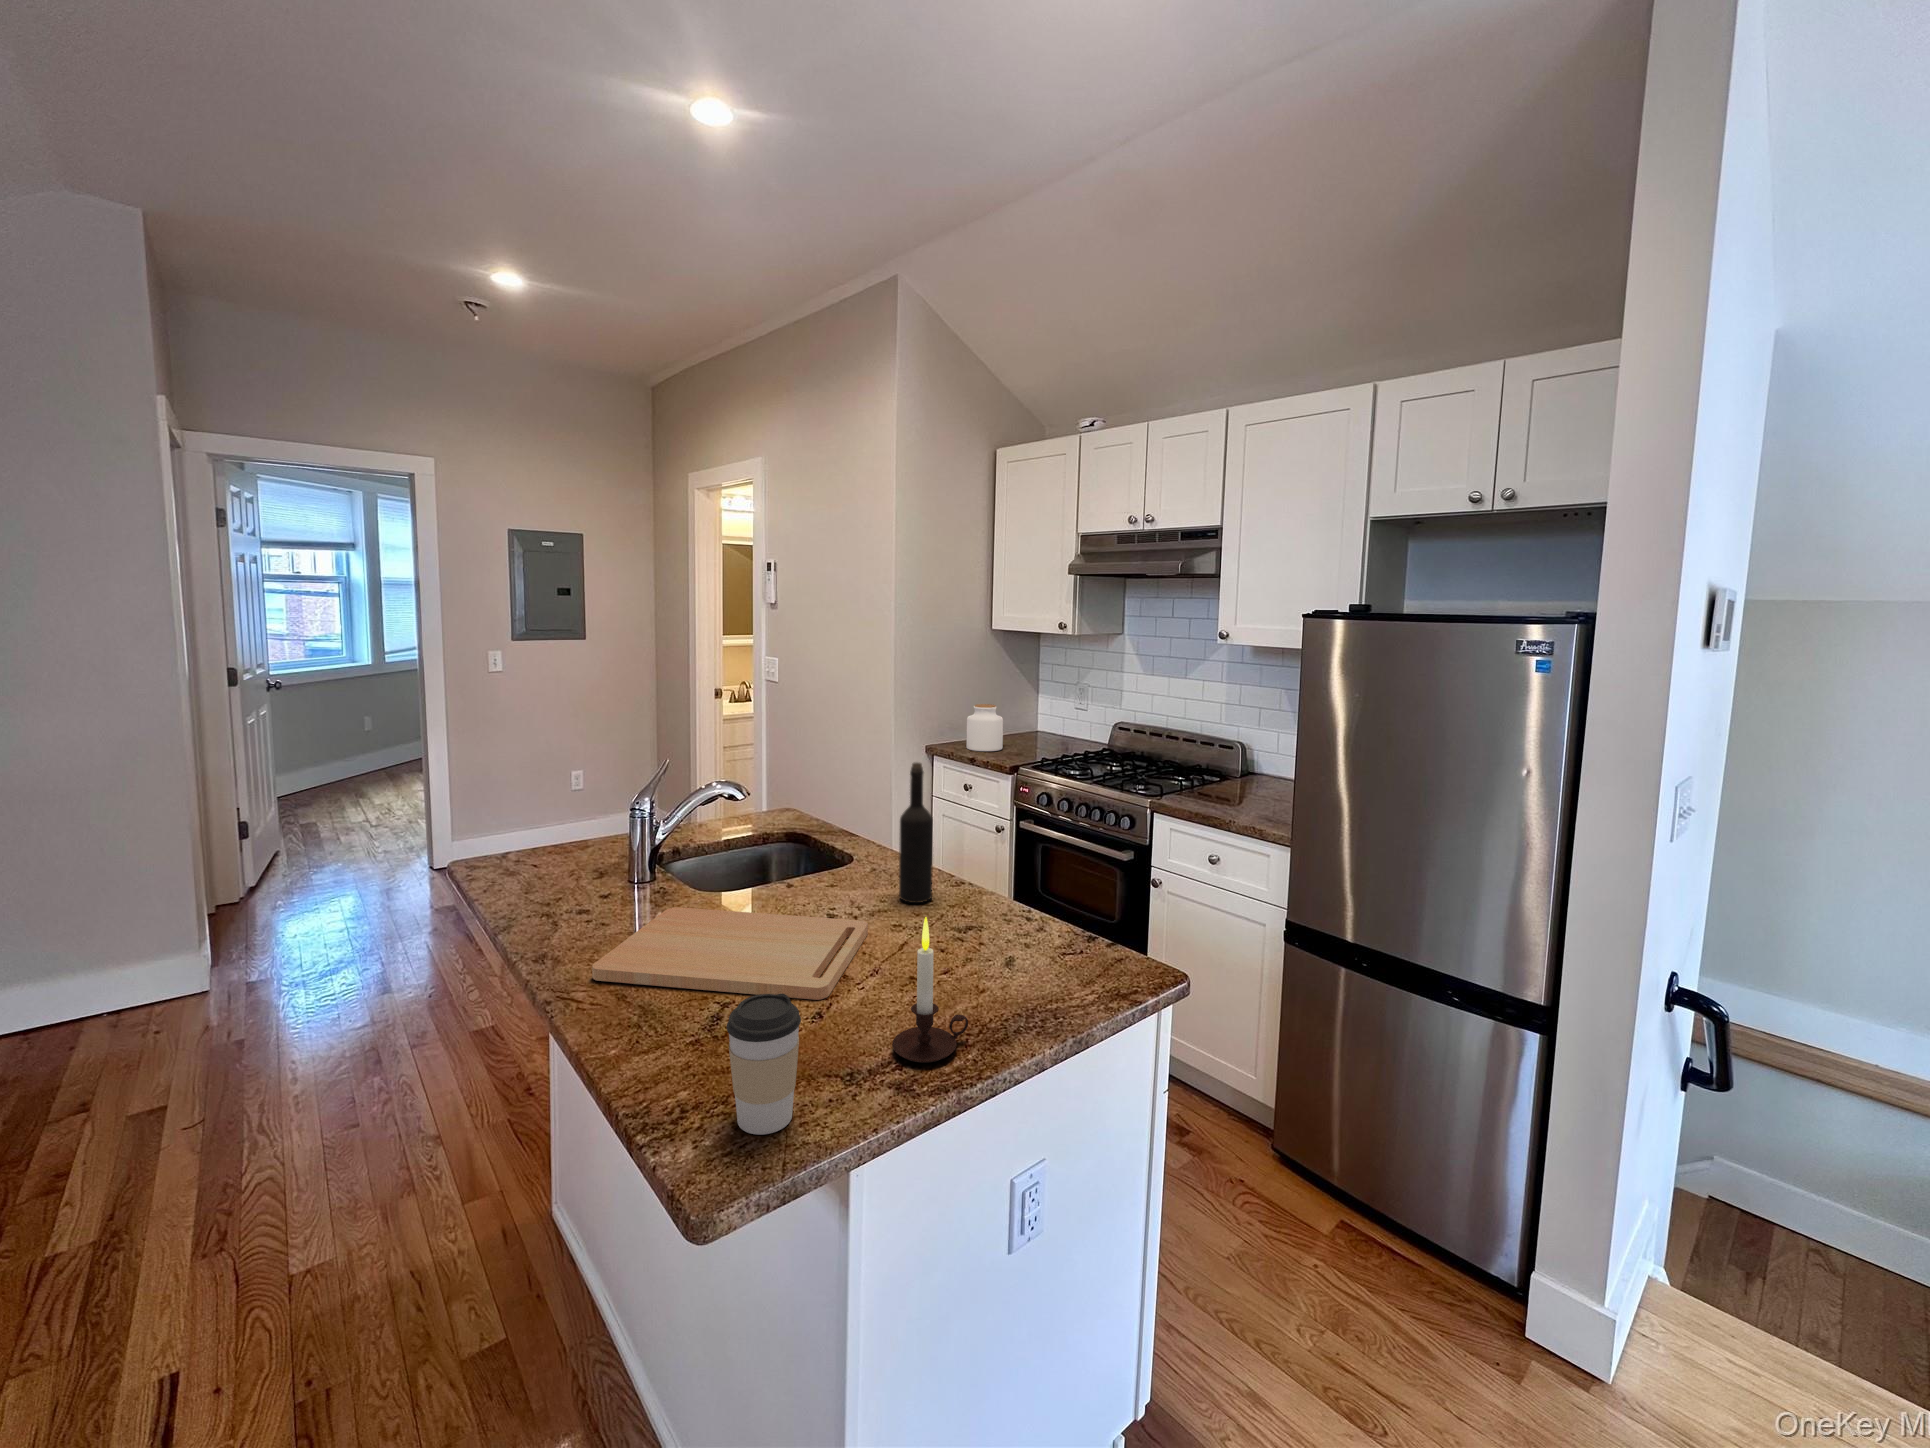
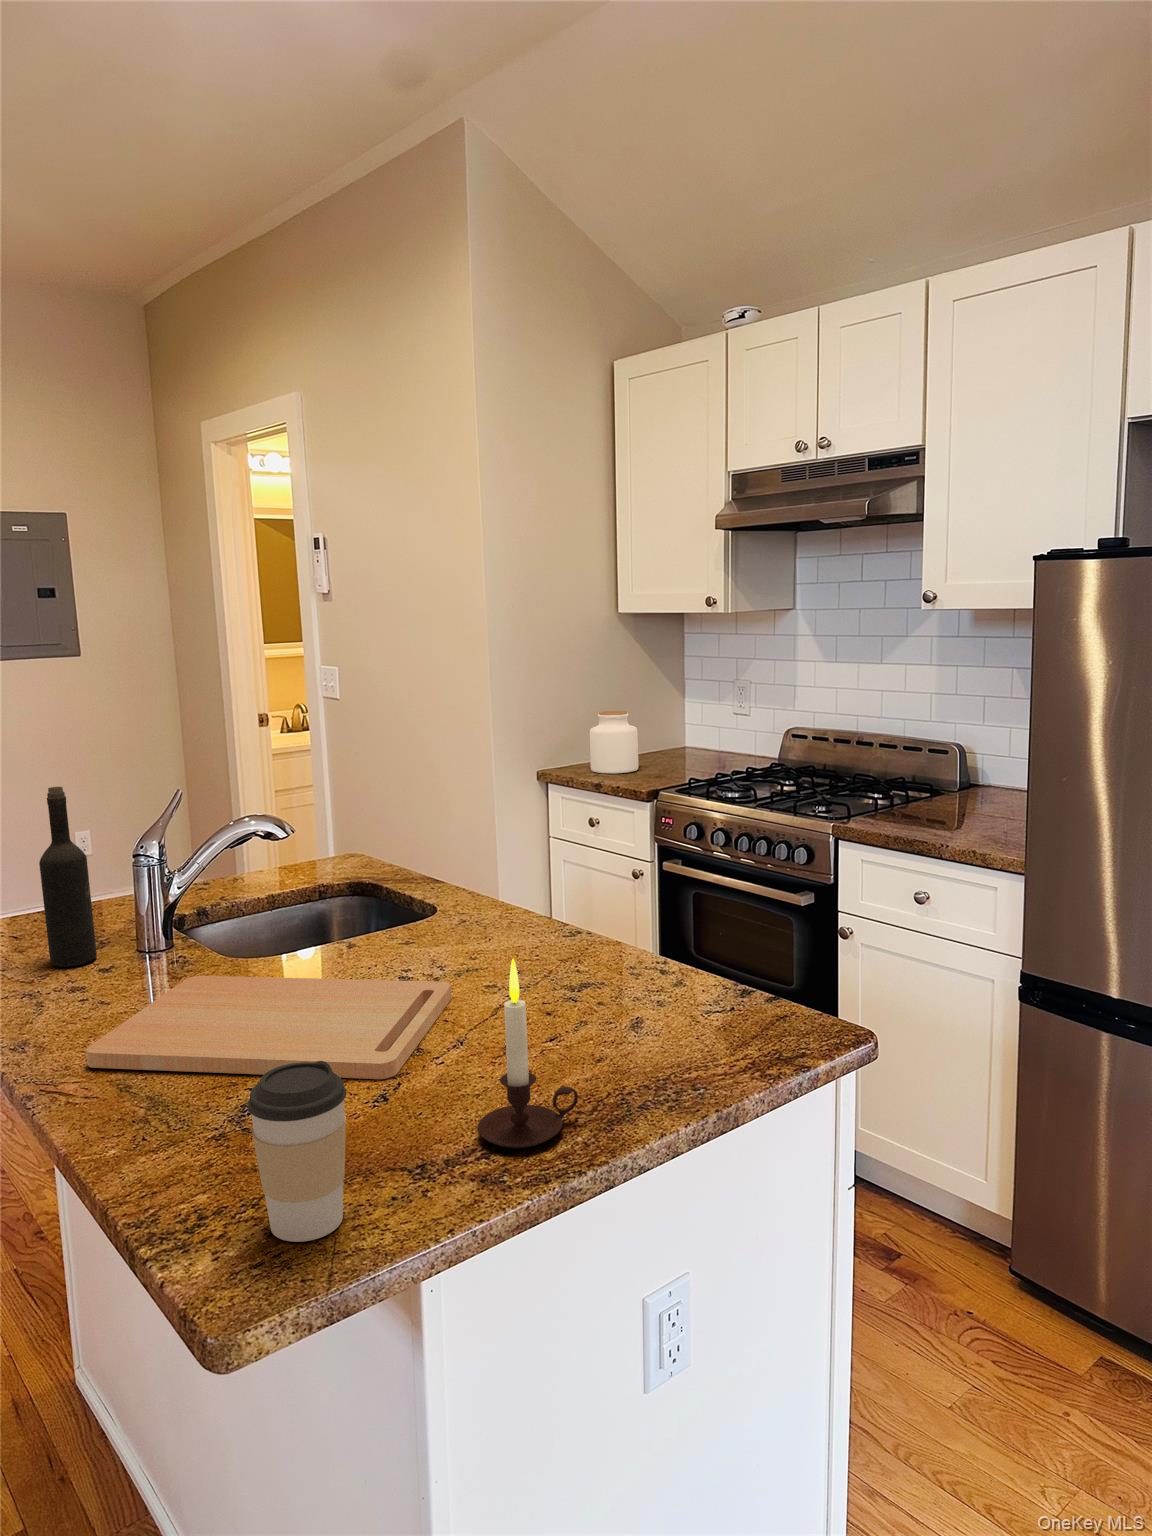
wine bottle: present [899,762,933,903] -> present [39,787,97,967]

